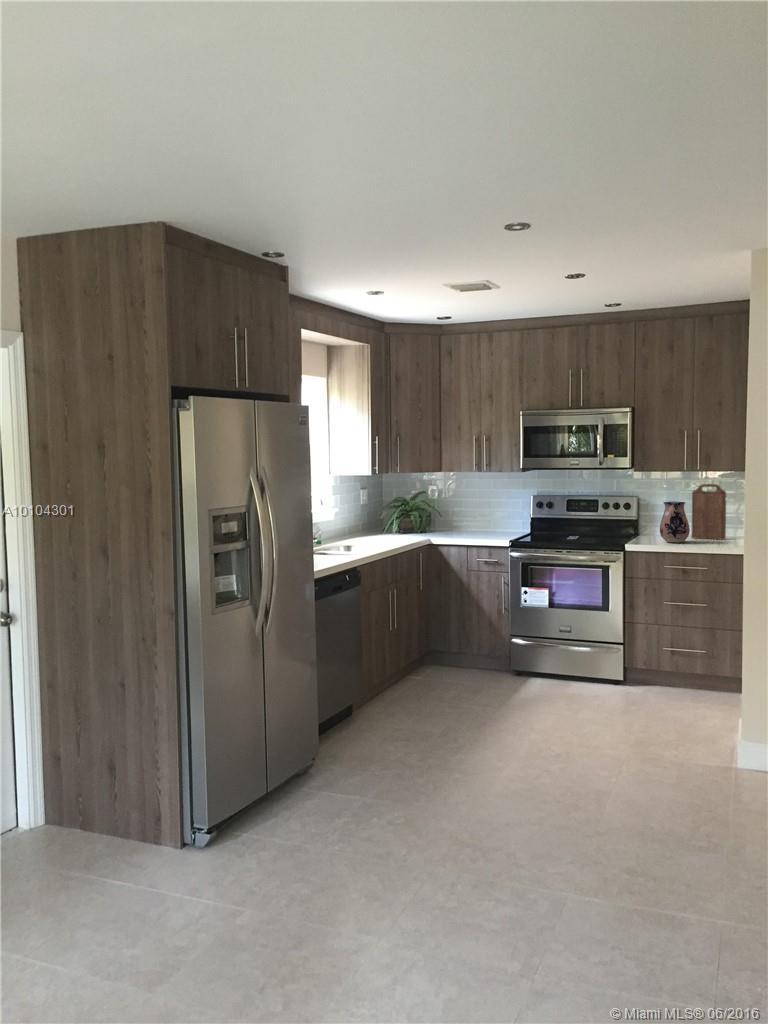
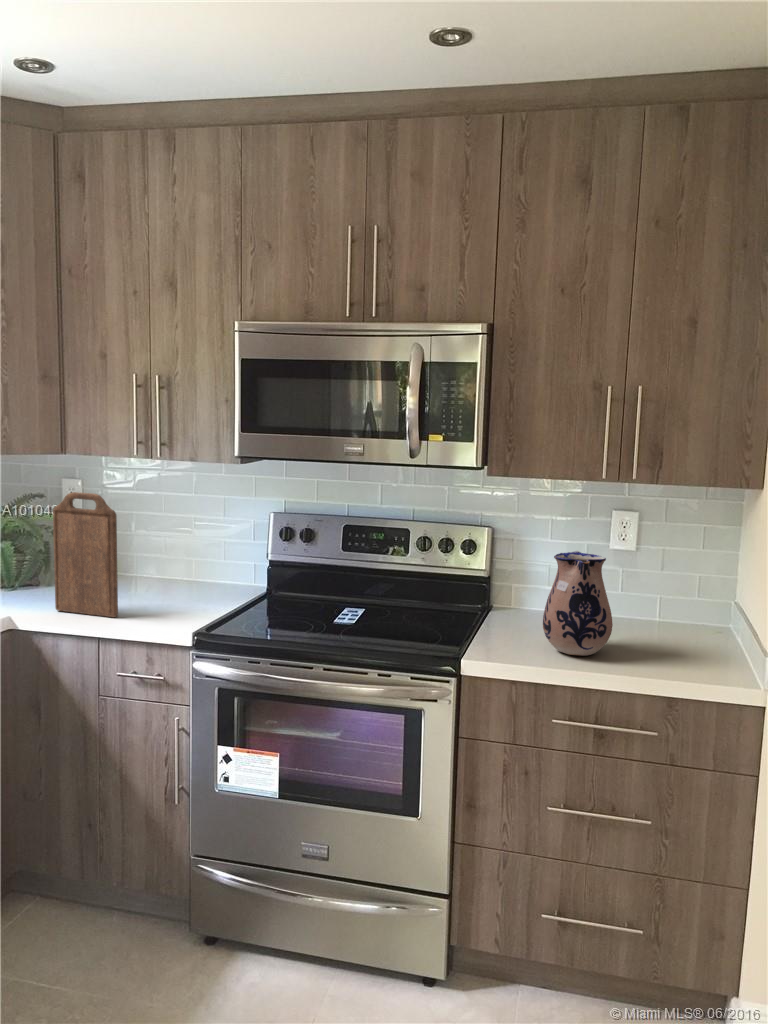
cutting board: present [691,484,726,539] -> present [53,492,118,617]

